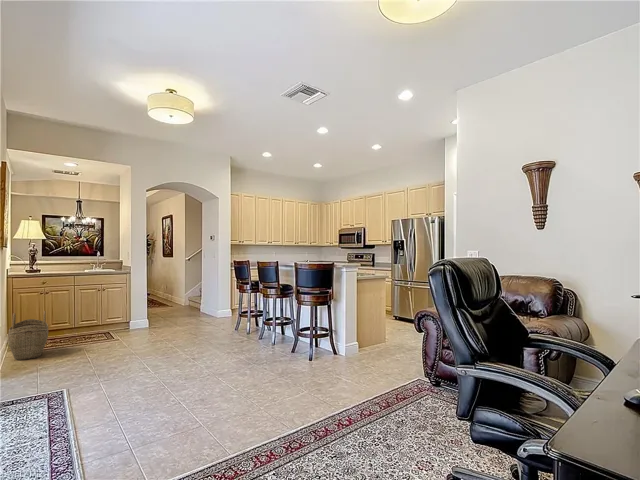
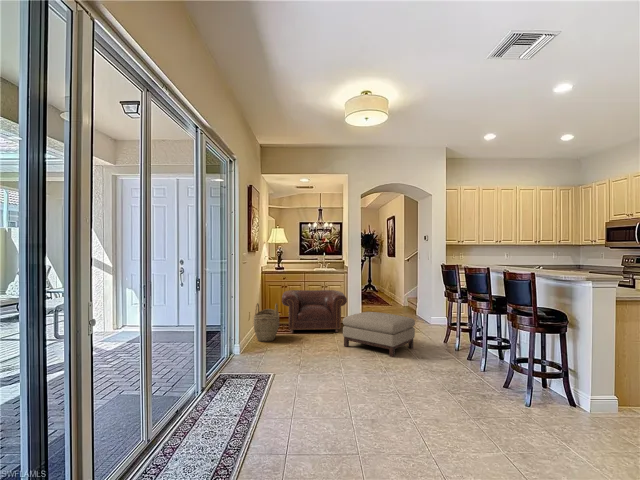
armchair: none [45,292,135,345] -> present [282,290,347,333]
ottoman: none [137,310,212,349] -> present [343,312,415,357]

